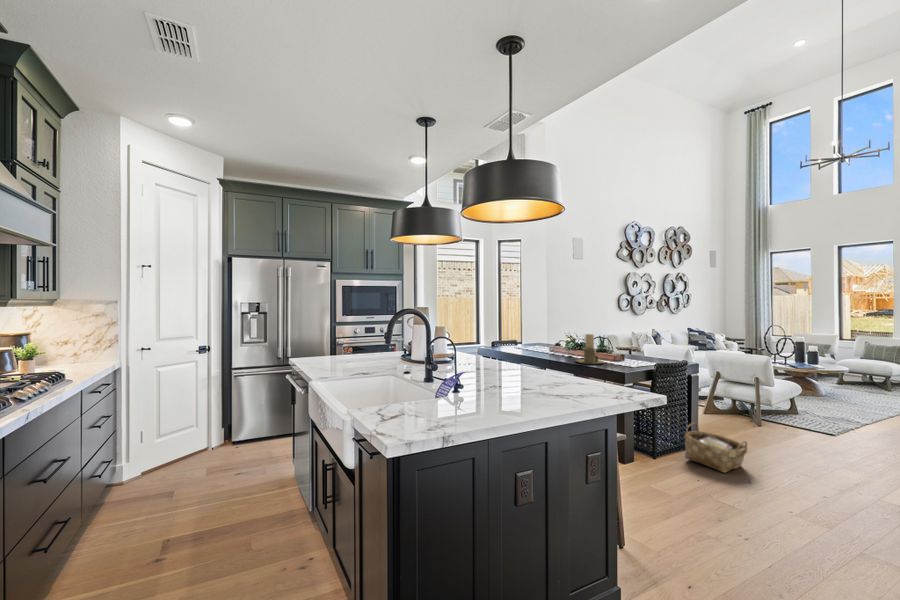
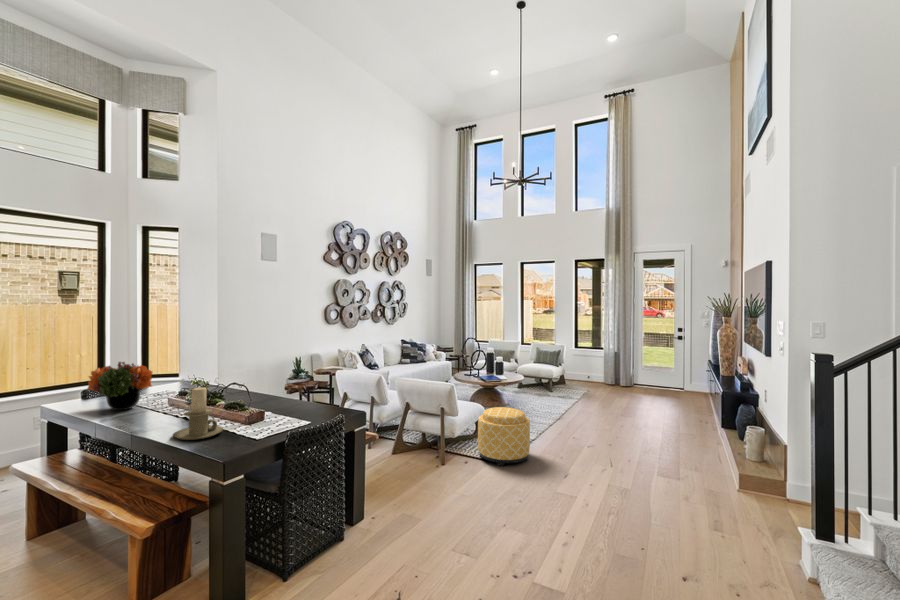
flower arrangement: none [508,321,541,351] -> present [88,362,153,410]
ottoman: none [799,385,865,438] -> present [478,407,530,466]
woven basket: present [684,423,747,473] -> none [335,499,408,574]

